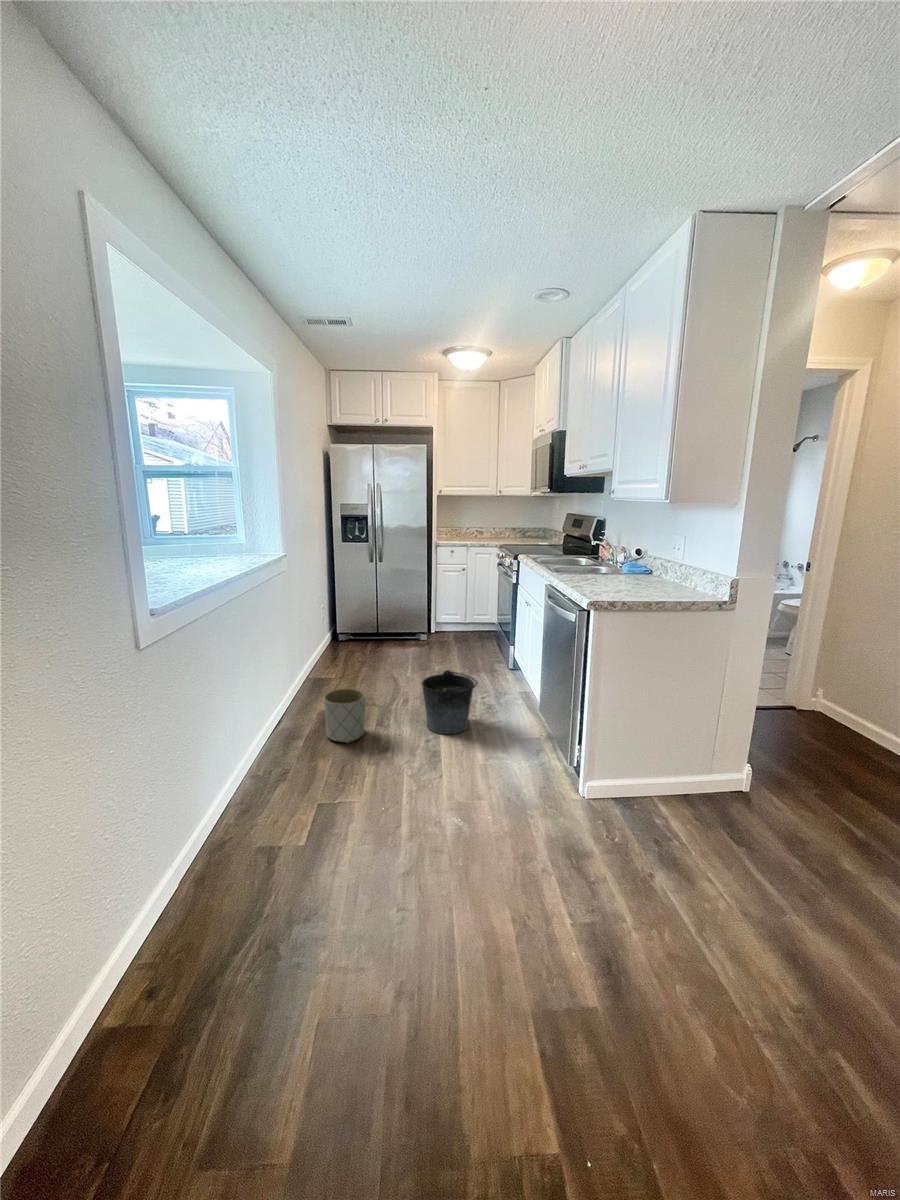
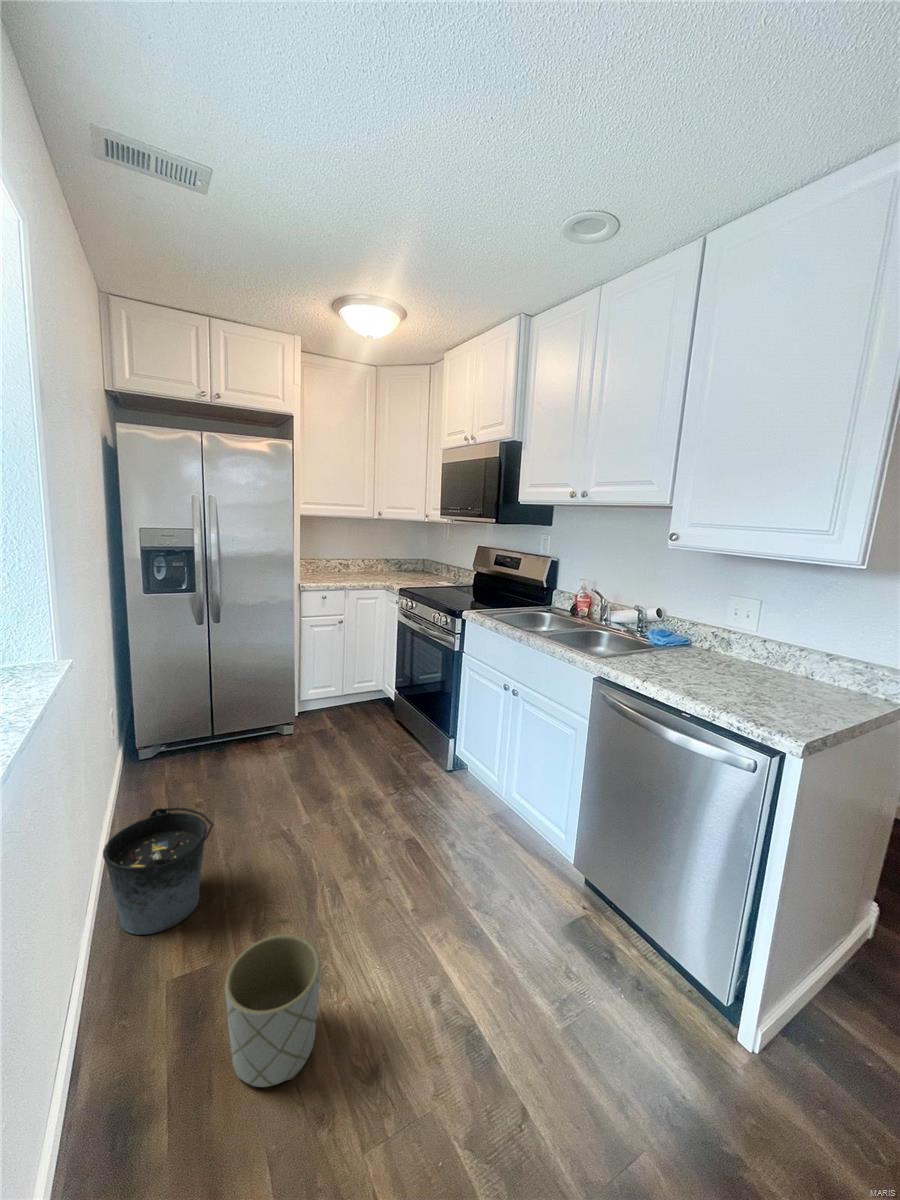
bucket: present [422,670,478,734] -> present [103,808,214,935]

